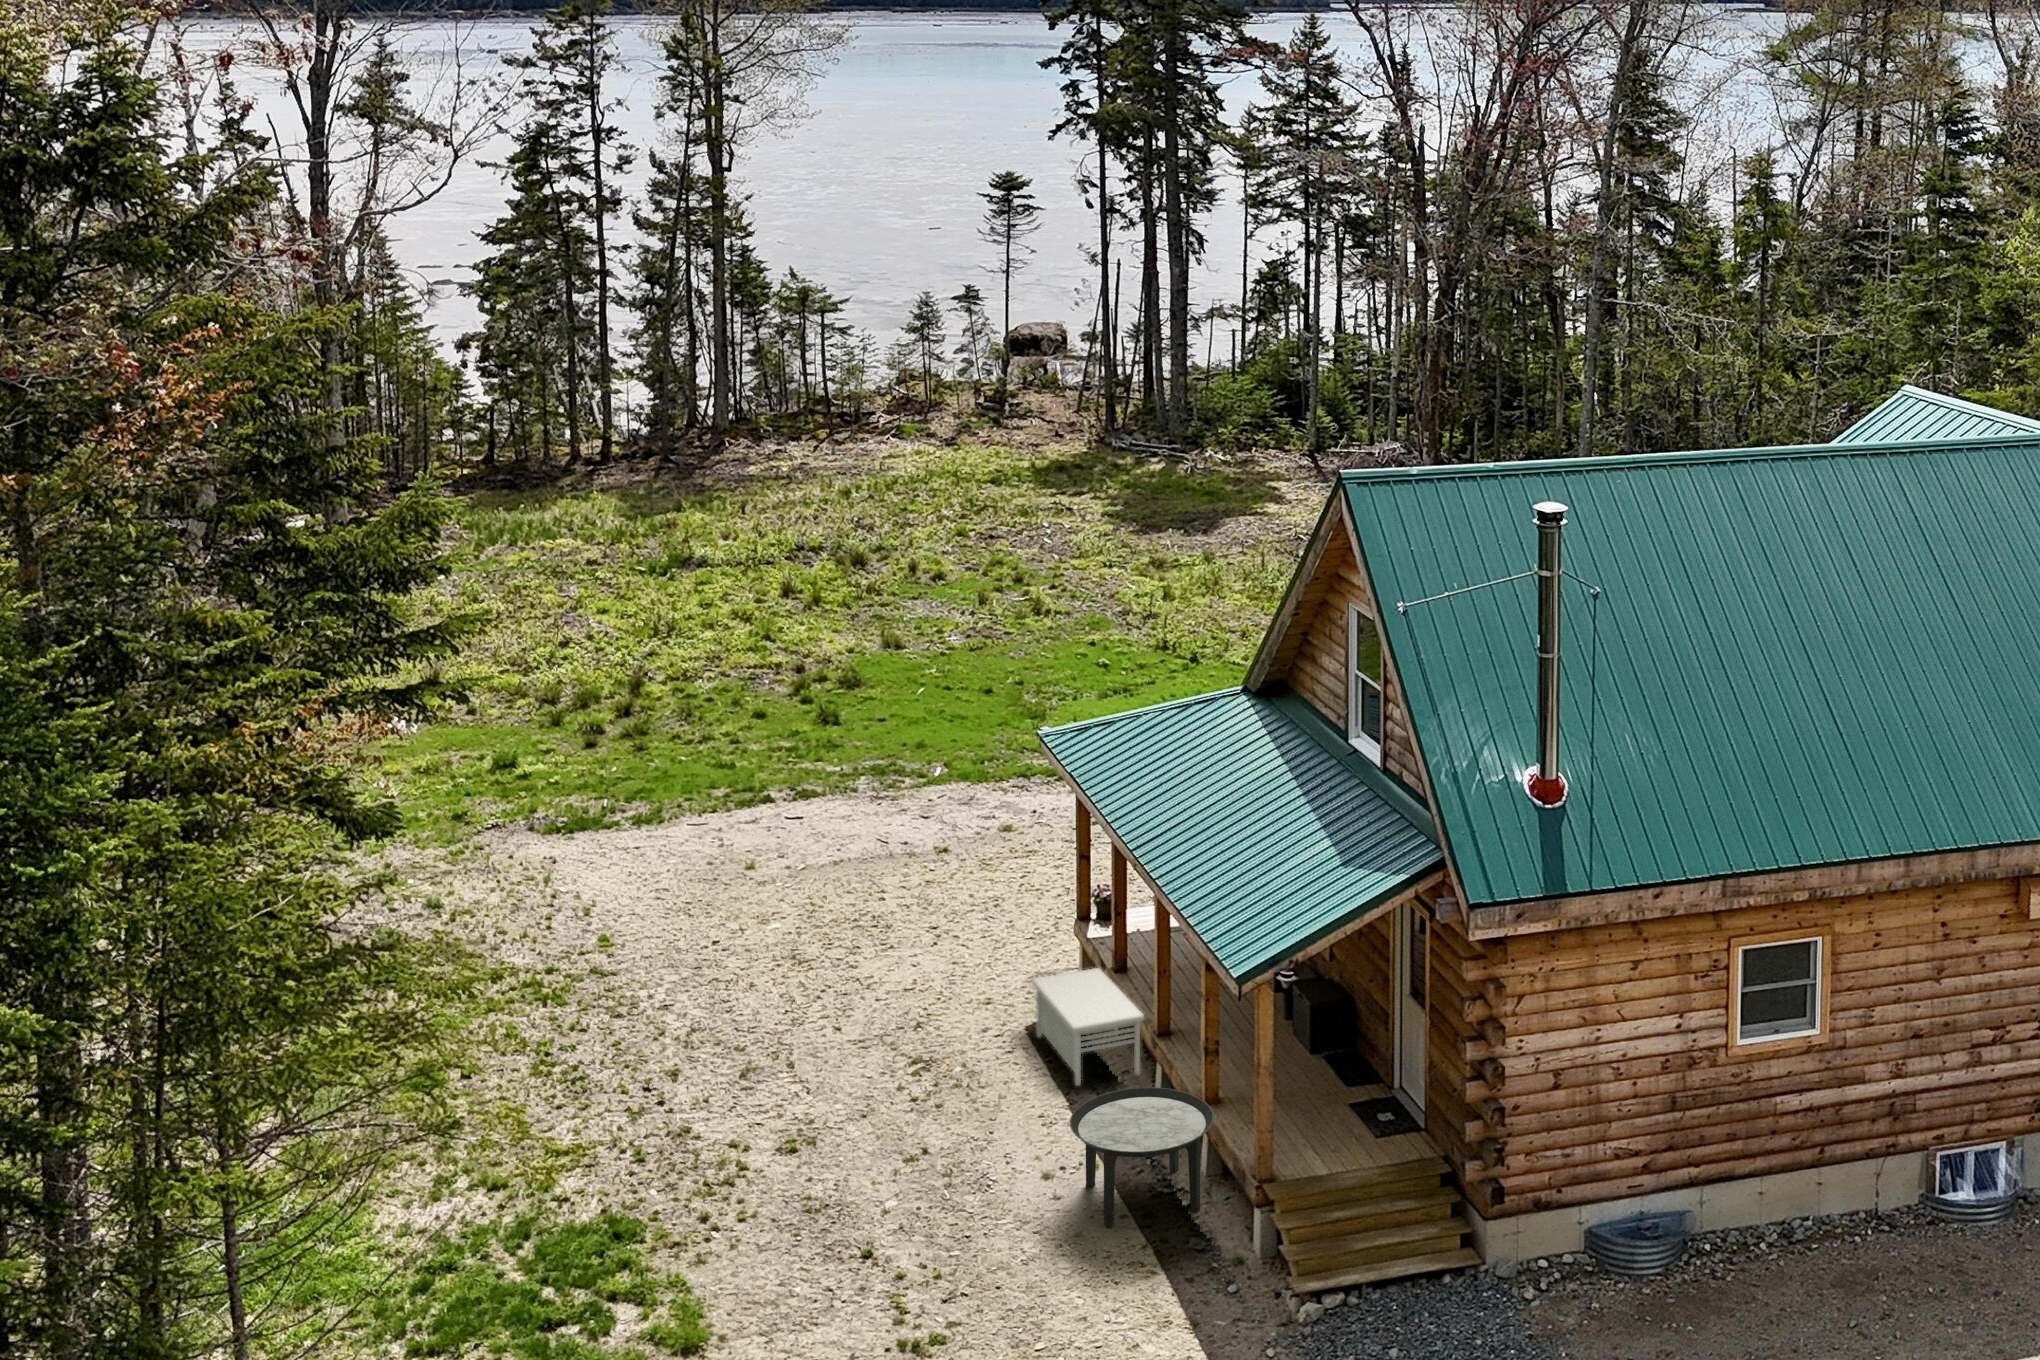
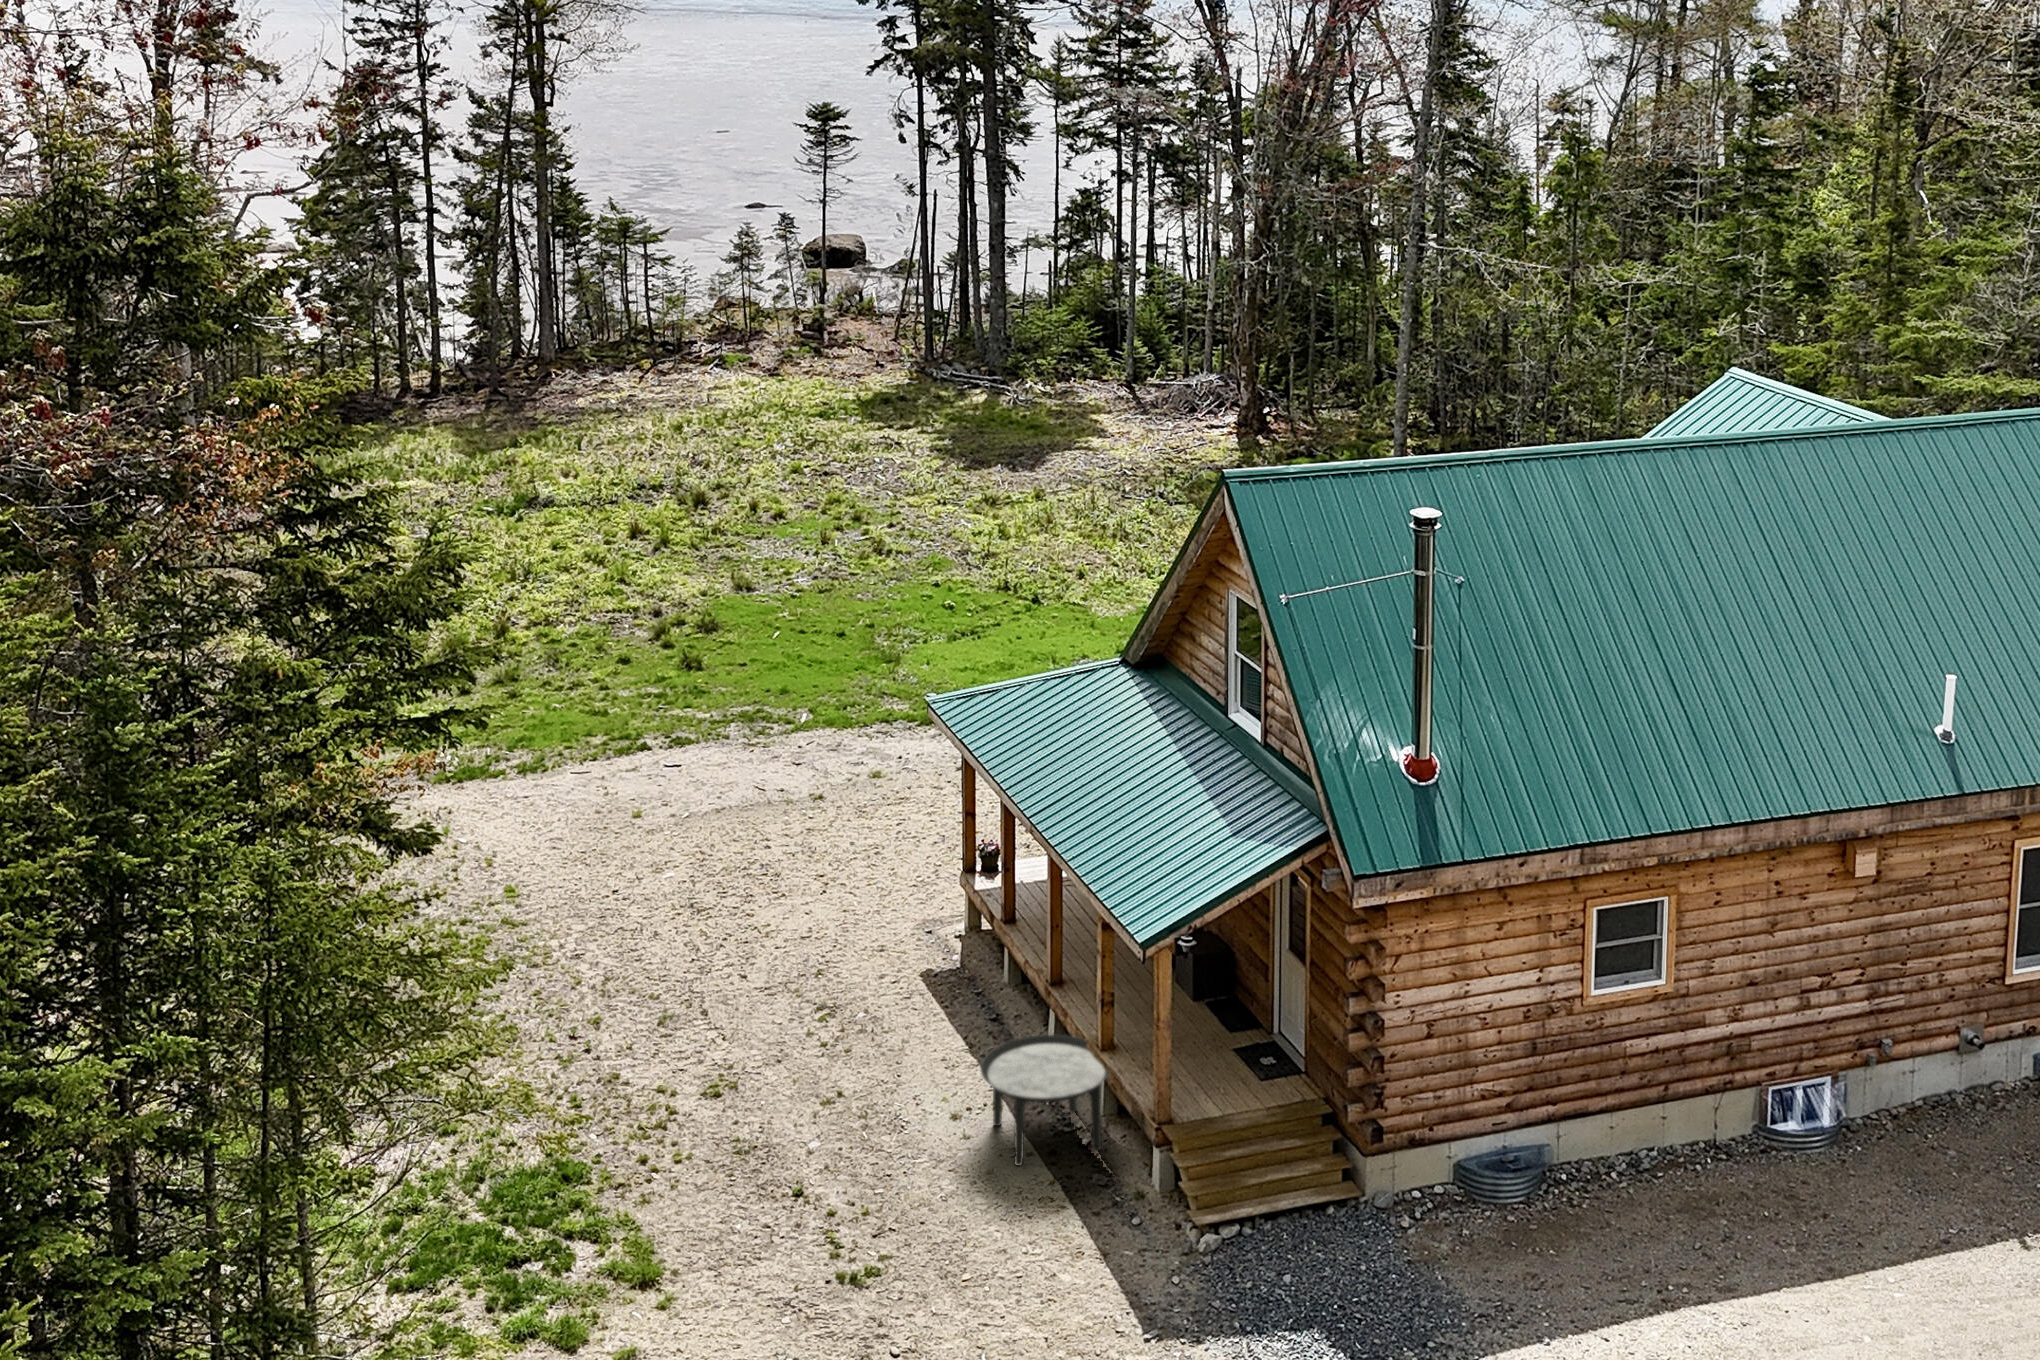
storage bench: present [1032,968,1144,1086] -> none [926,916,1035,1029]

